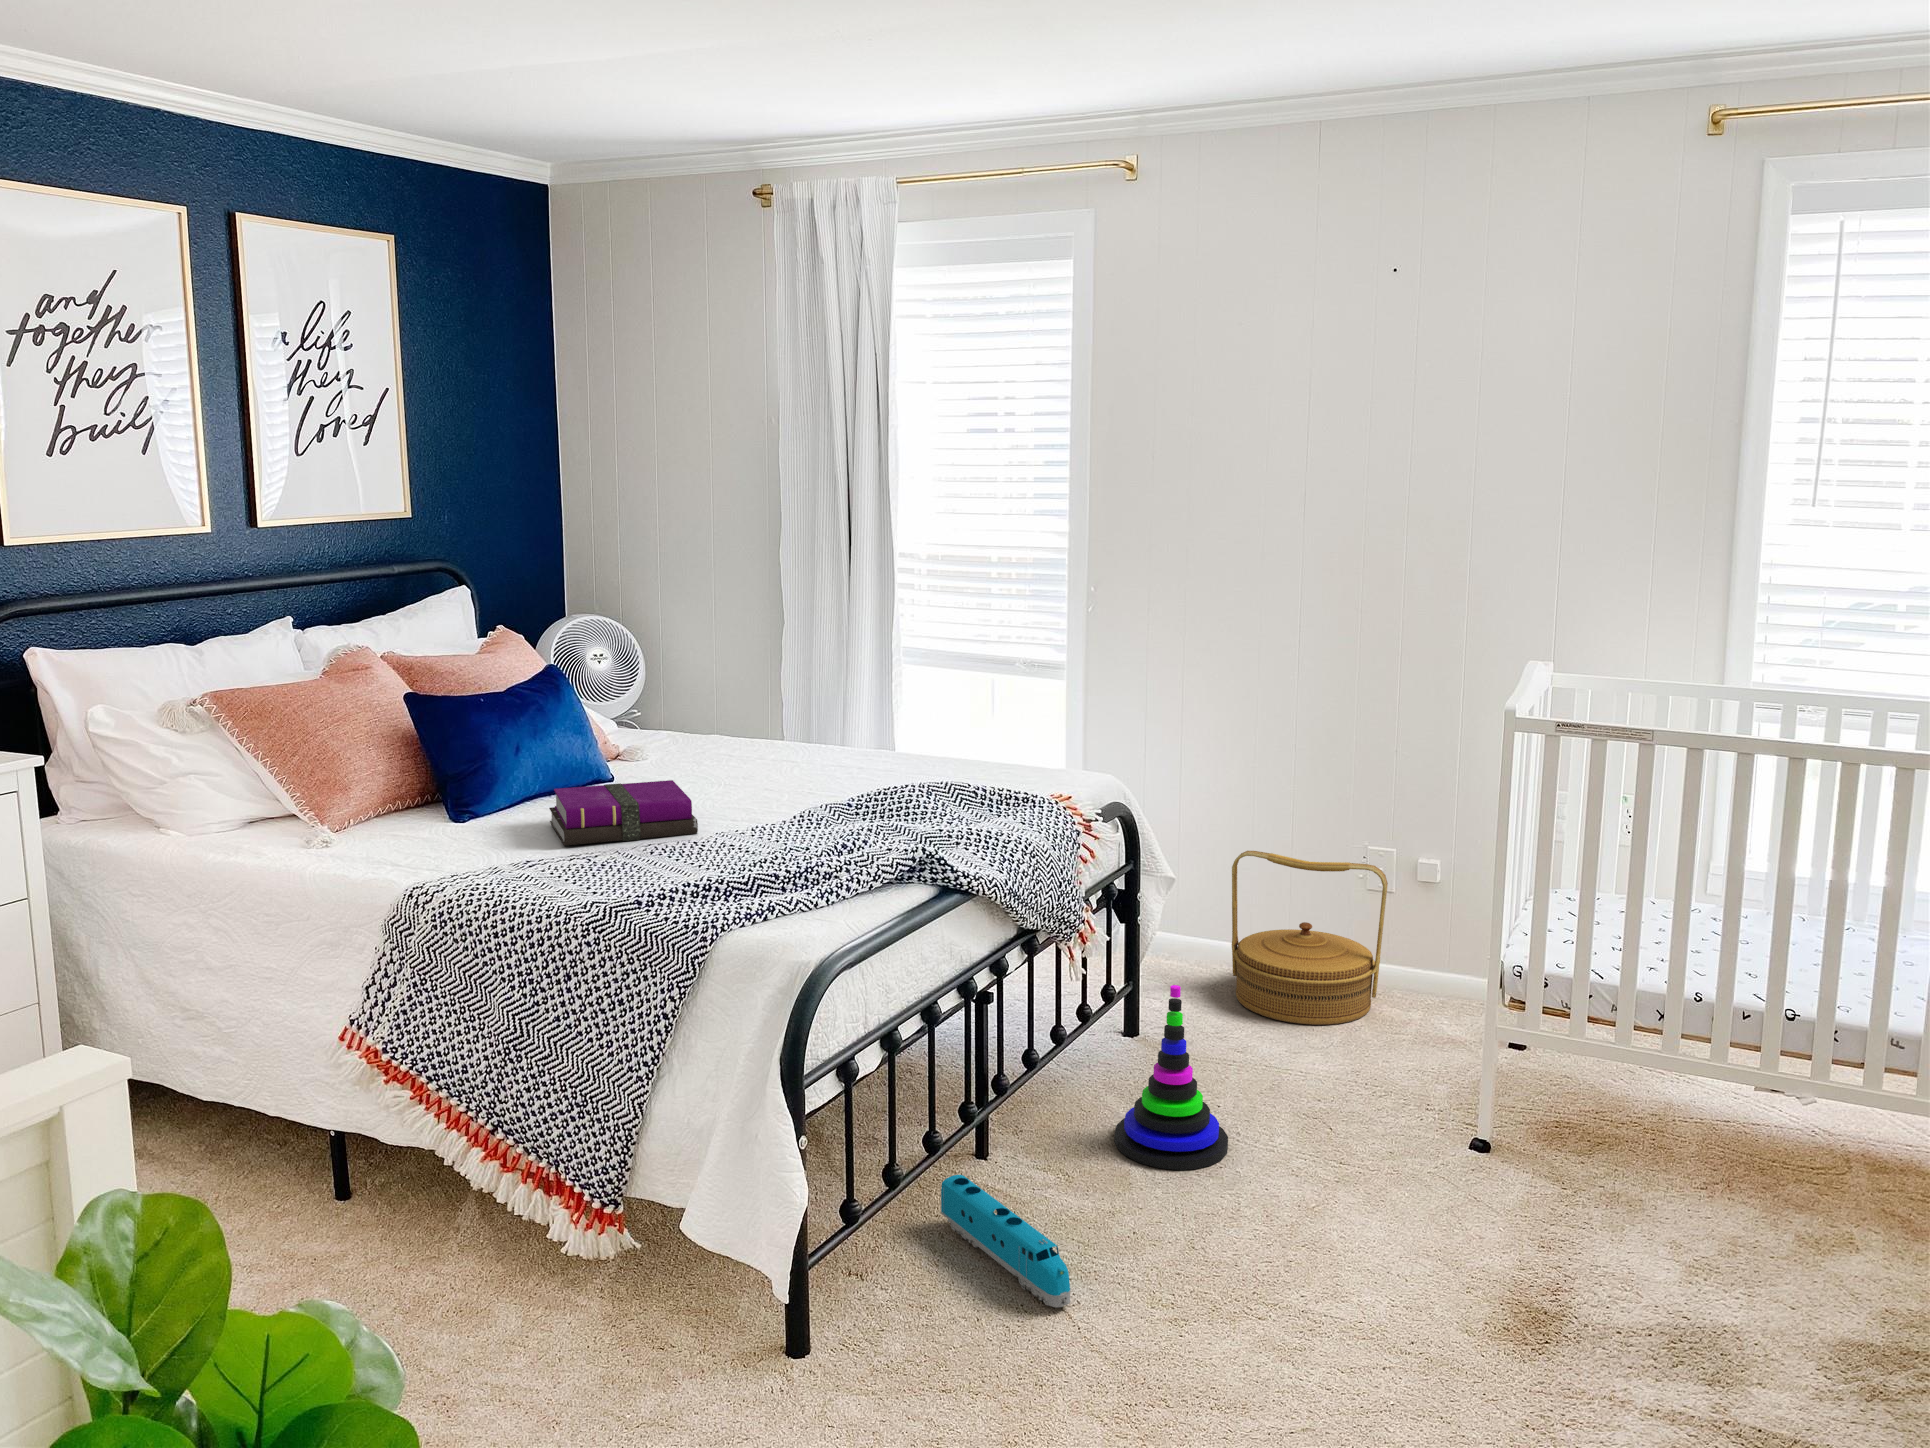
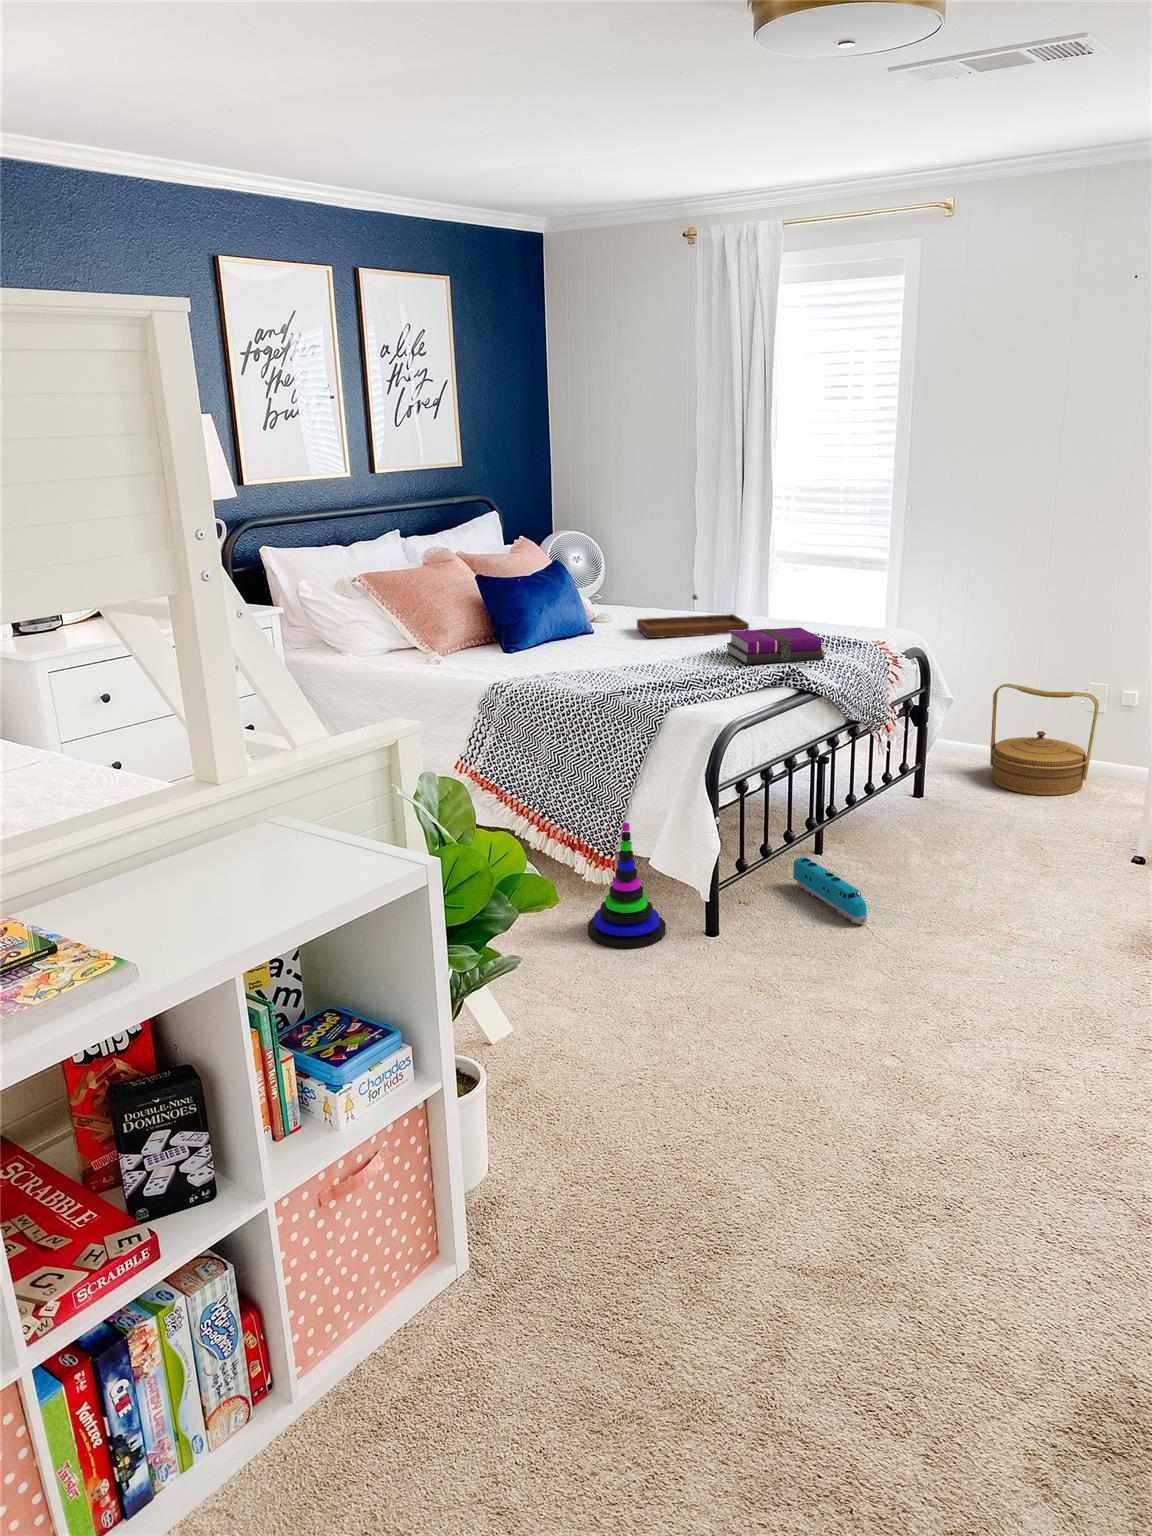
tray: none [680,721,859,794] -> present [637,594,749,638]
notebook: present [549,780,698,846] -> present [726,627,825,664]
stacking toy: present [1114,985,1228,1170] -> present [588,823,666,949]

